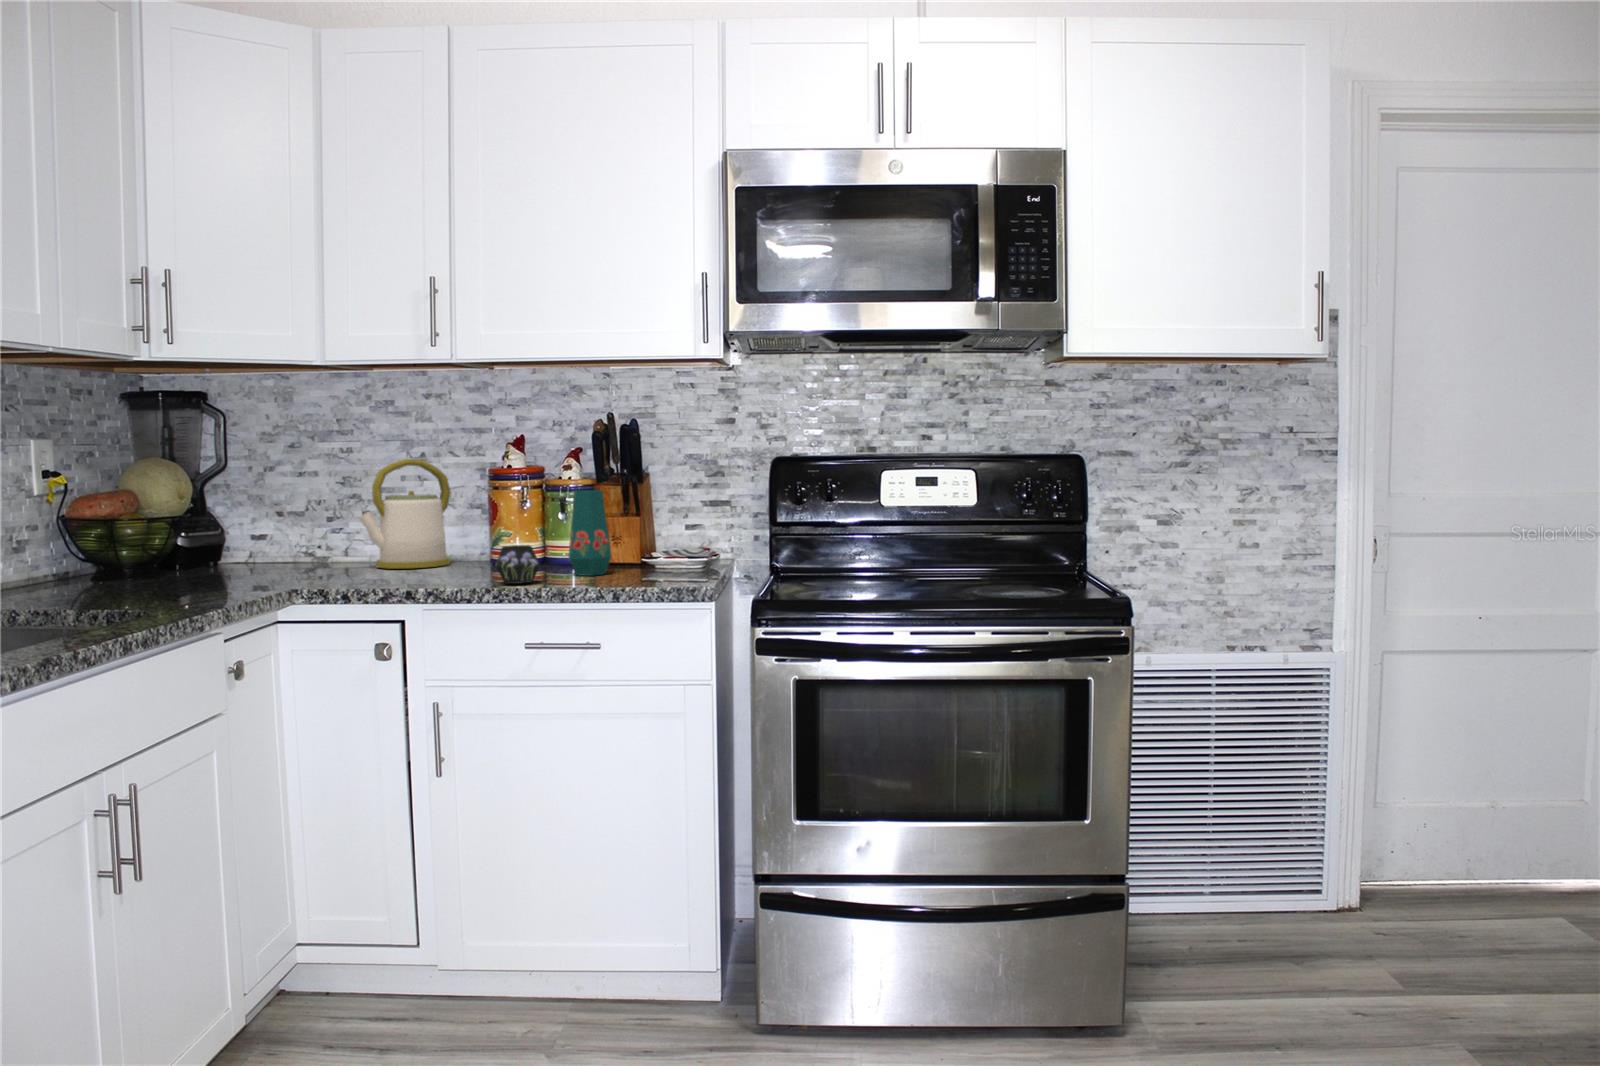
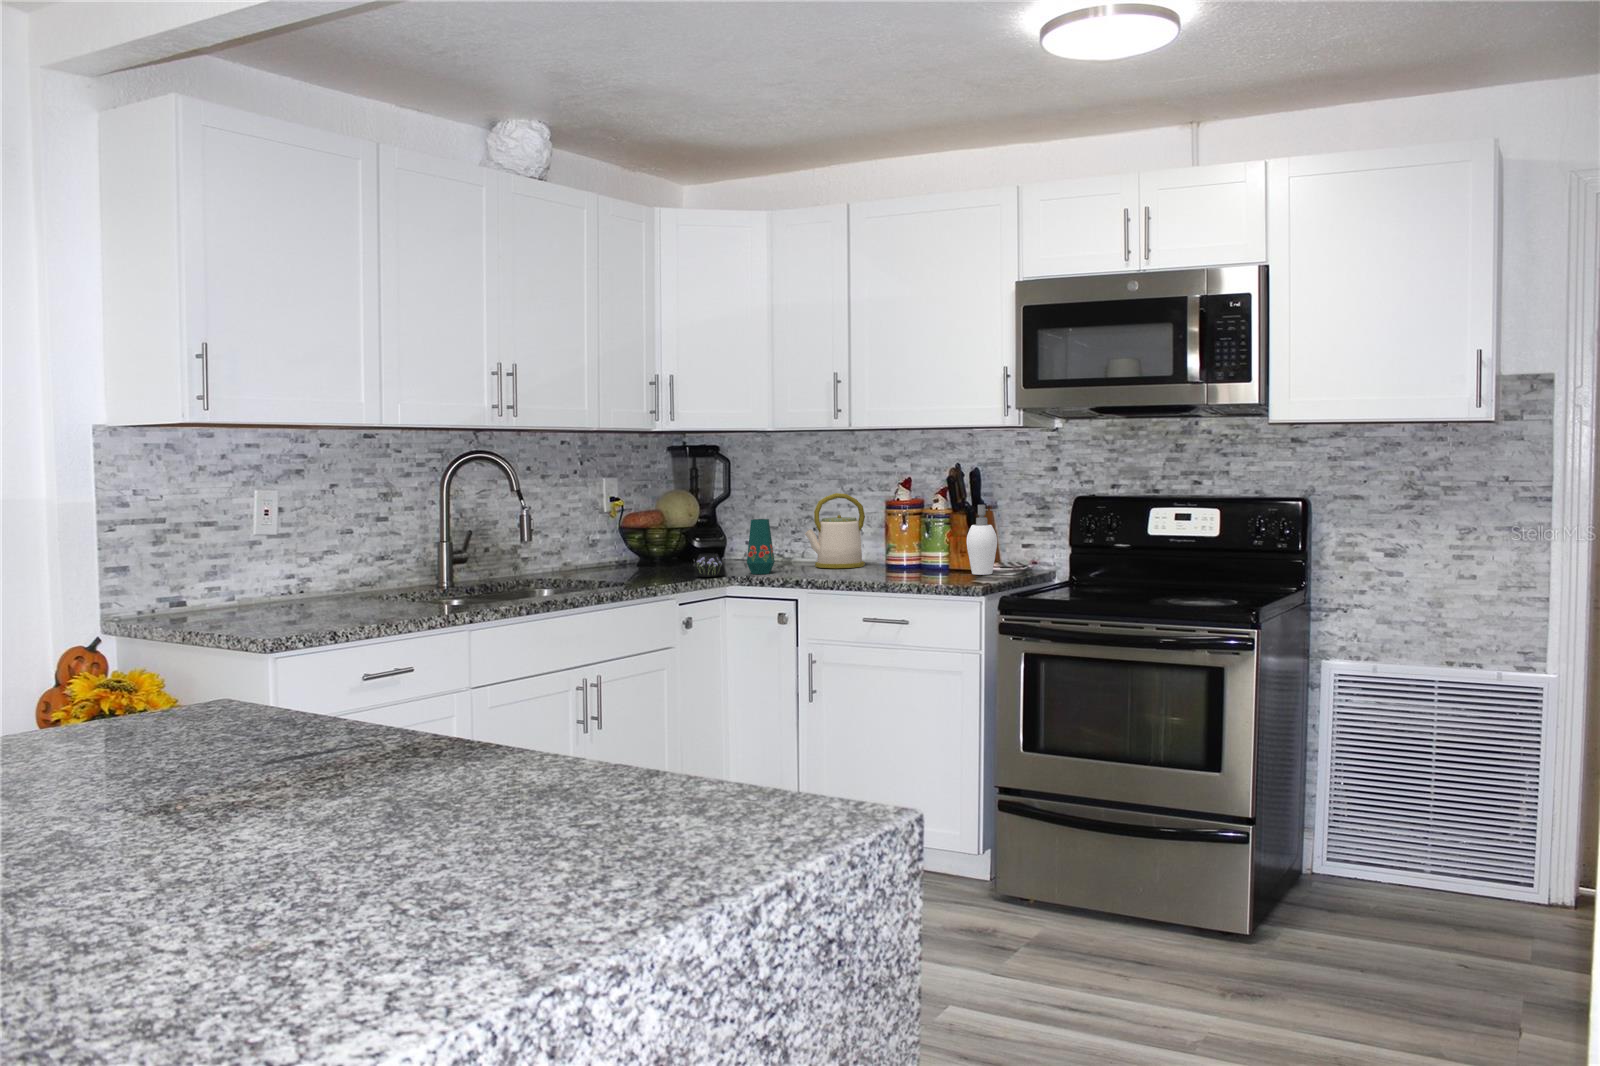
soap dispenser: none [627,468,681,568] -> present [966,505,1001,575]
vase: present [495,490,611,584] -> present [694,519,775,577]

